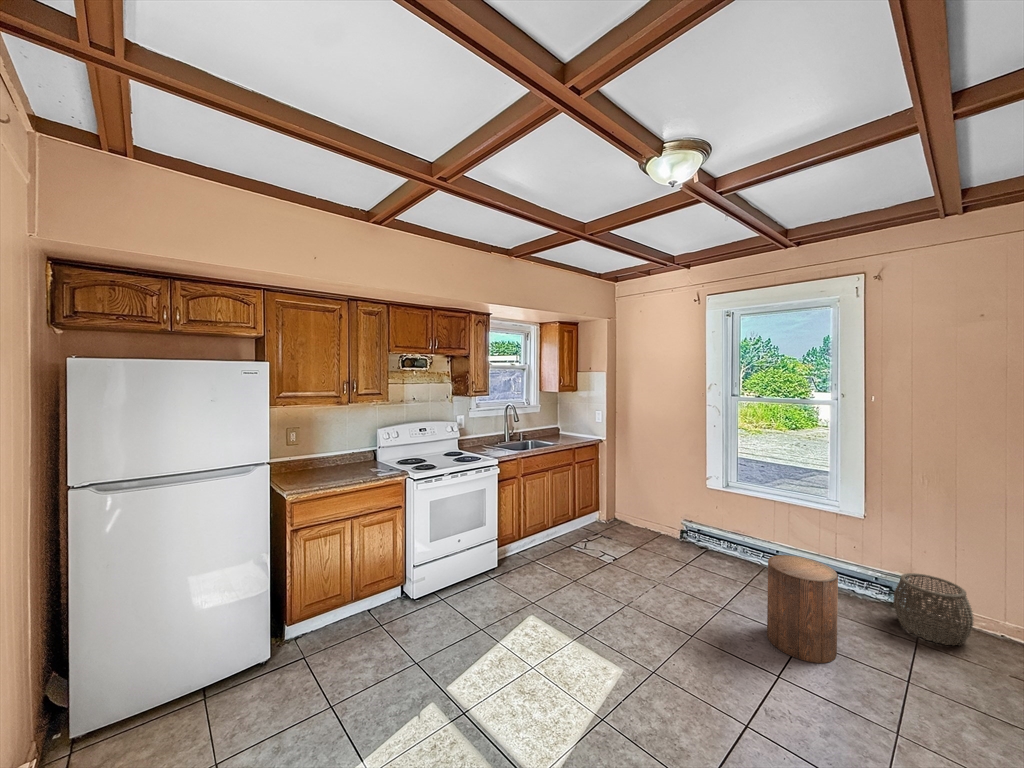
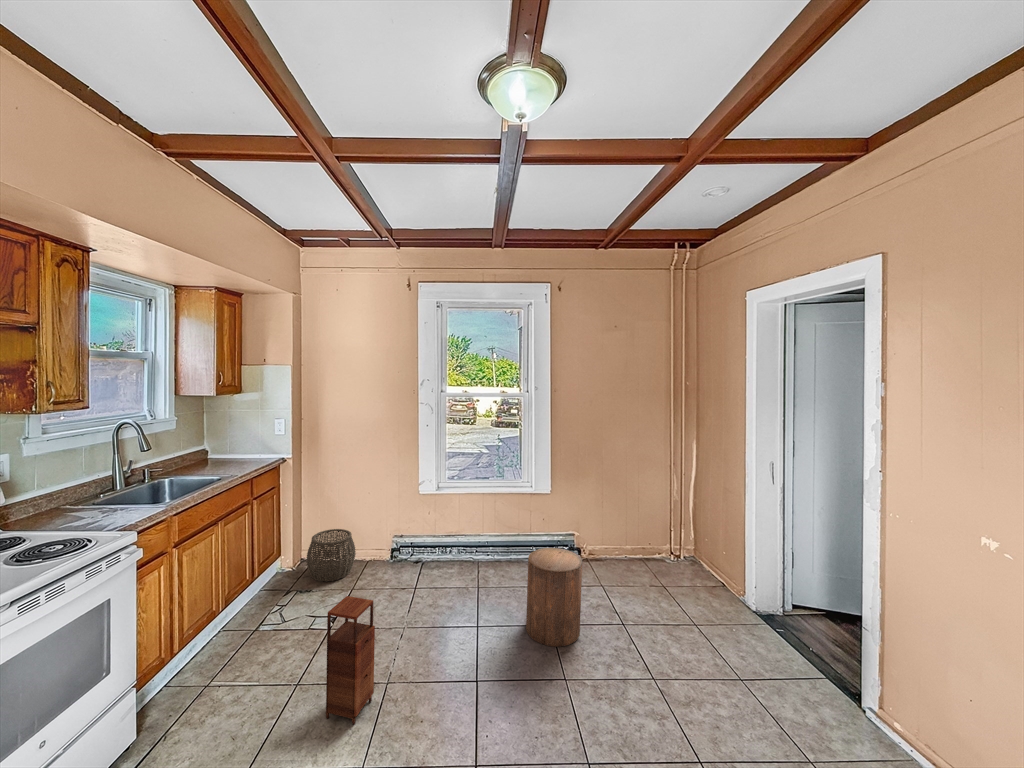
storage cabinet: none [575,528,606,614] -> present [326,596,375,725]
woven basket: present [893,573,974,646] -> present [306,529,356,582]

